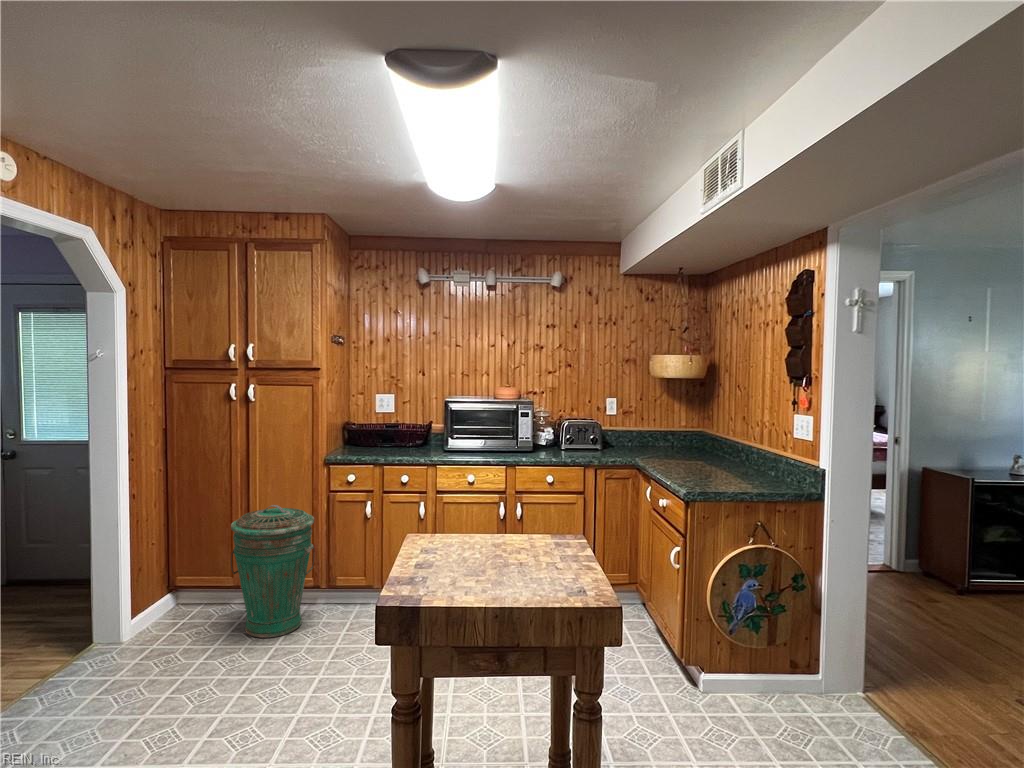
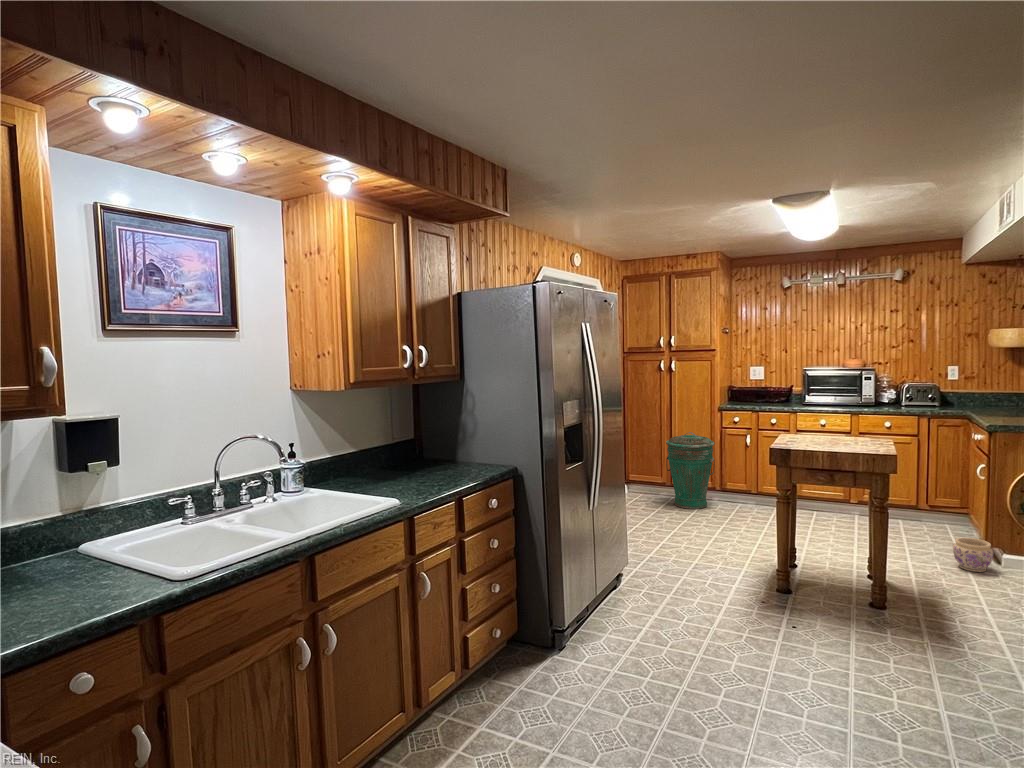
planter: none [649,657,699,716] -> present [953,538,994,572]

